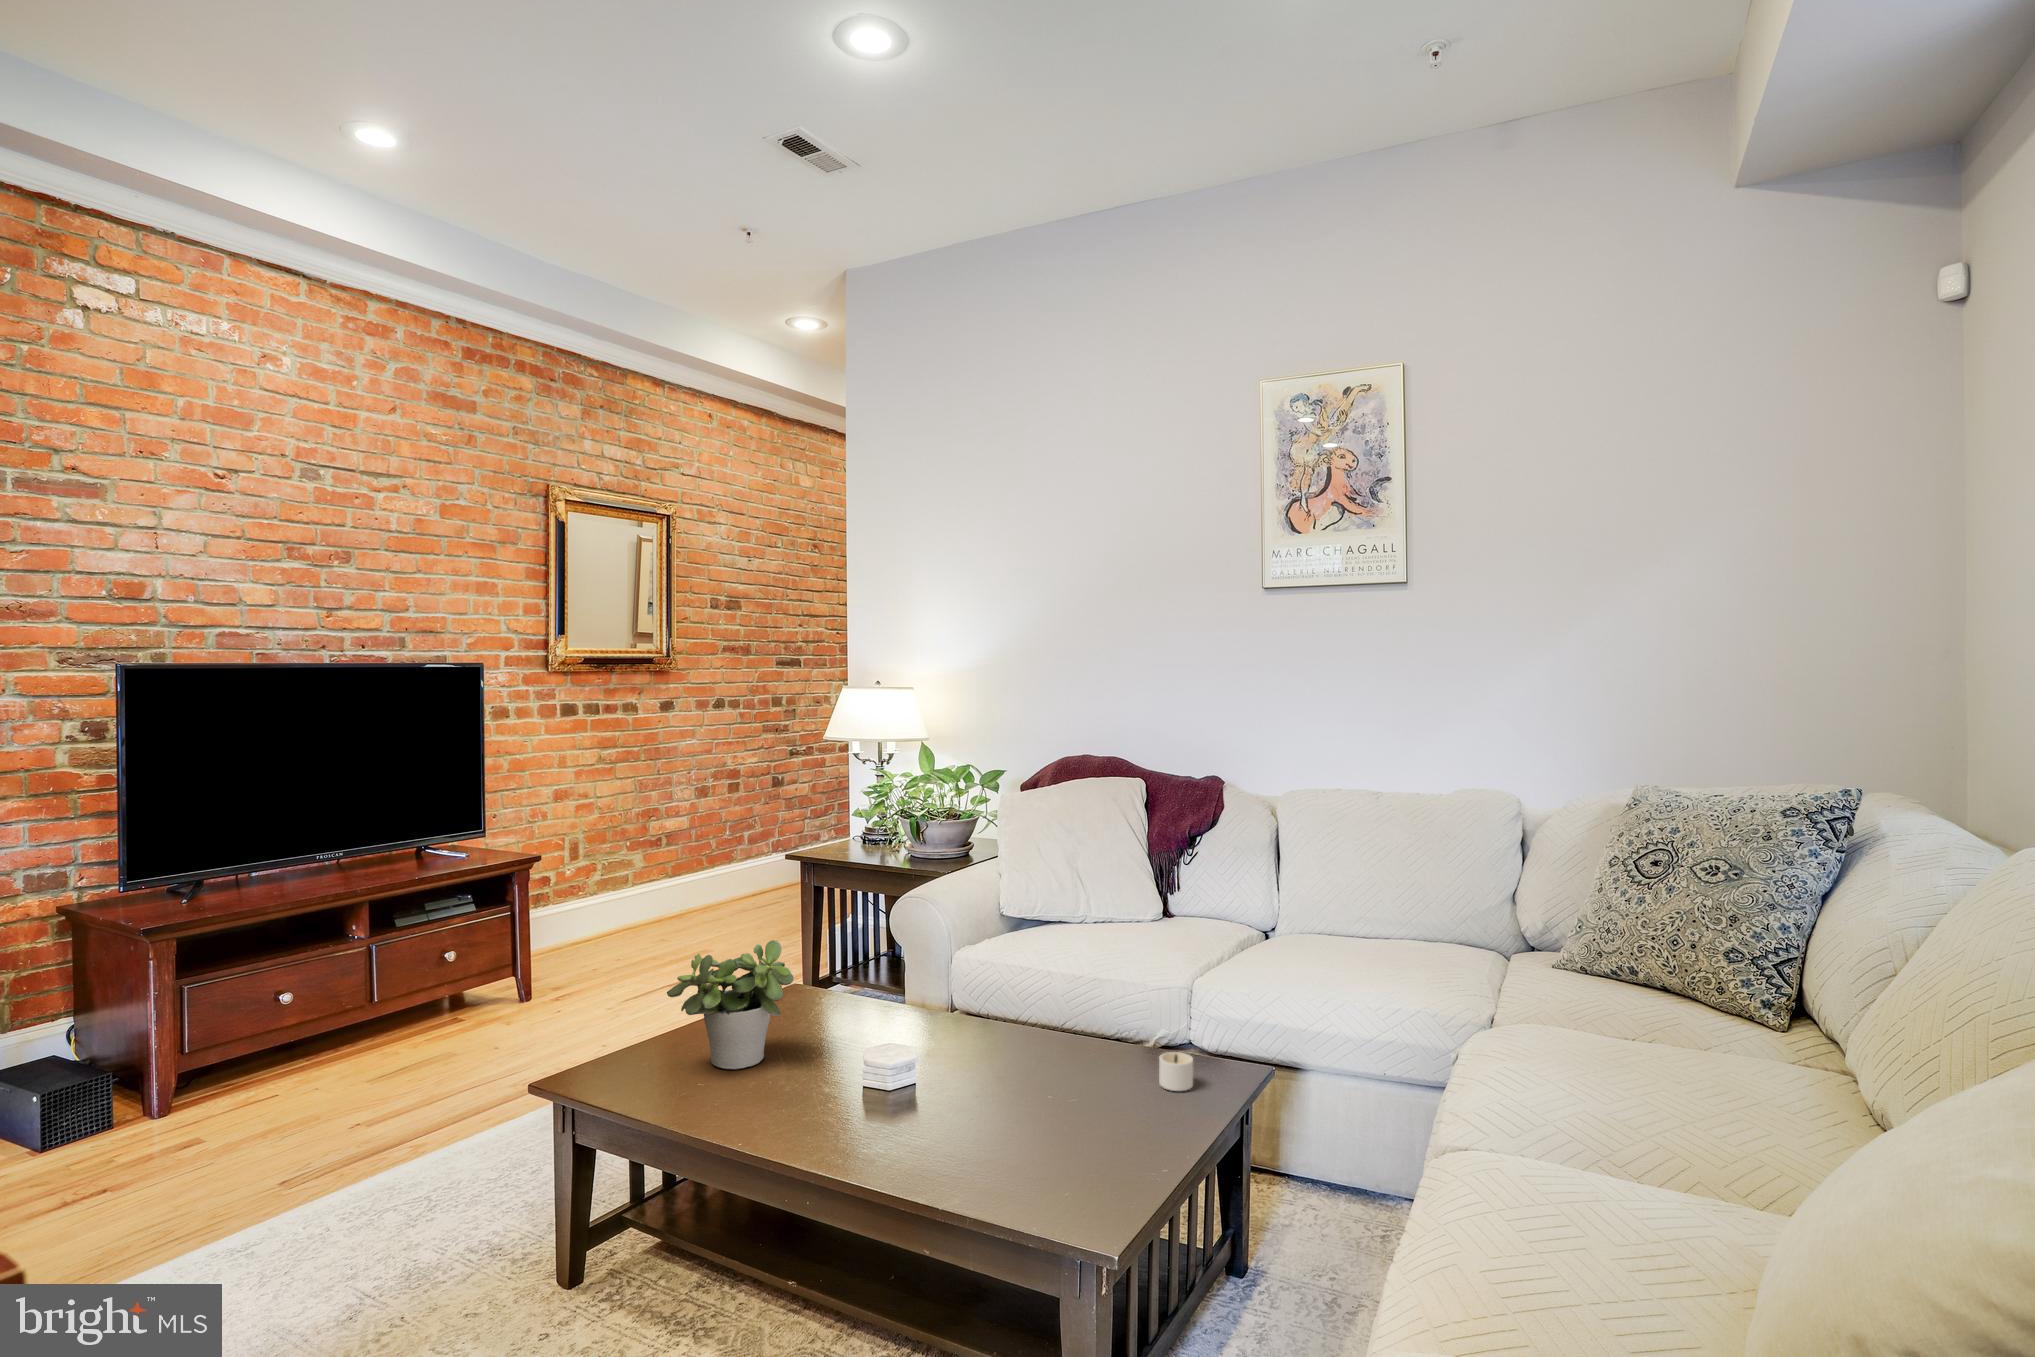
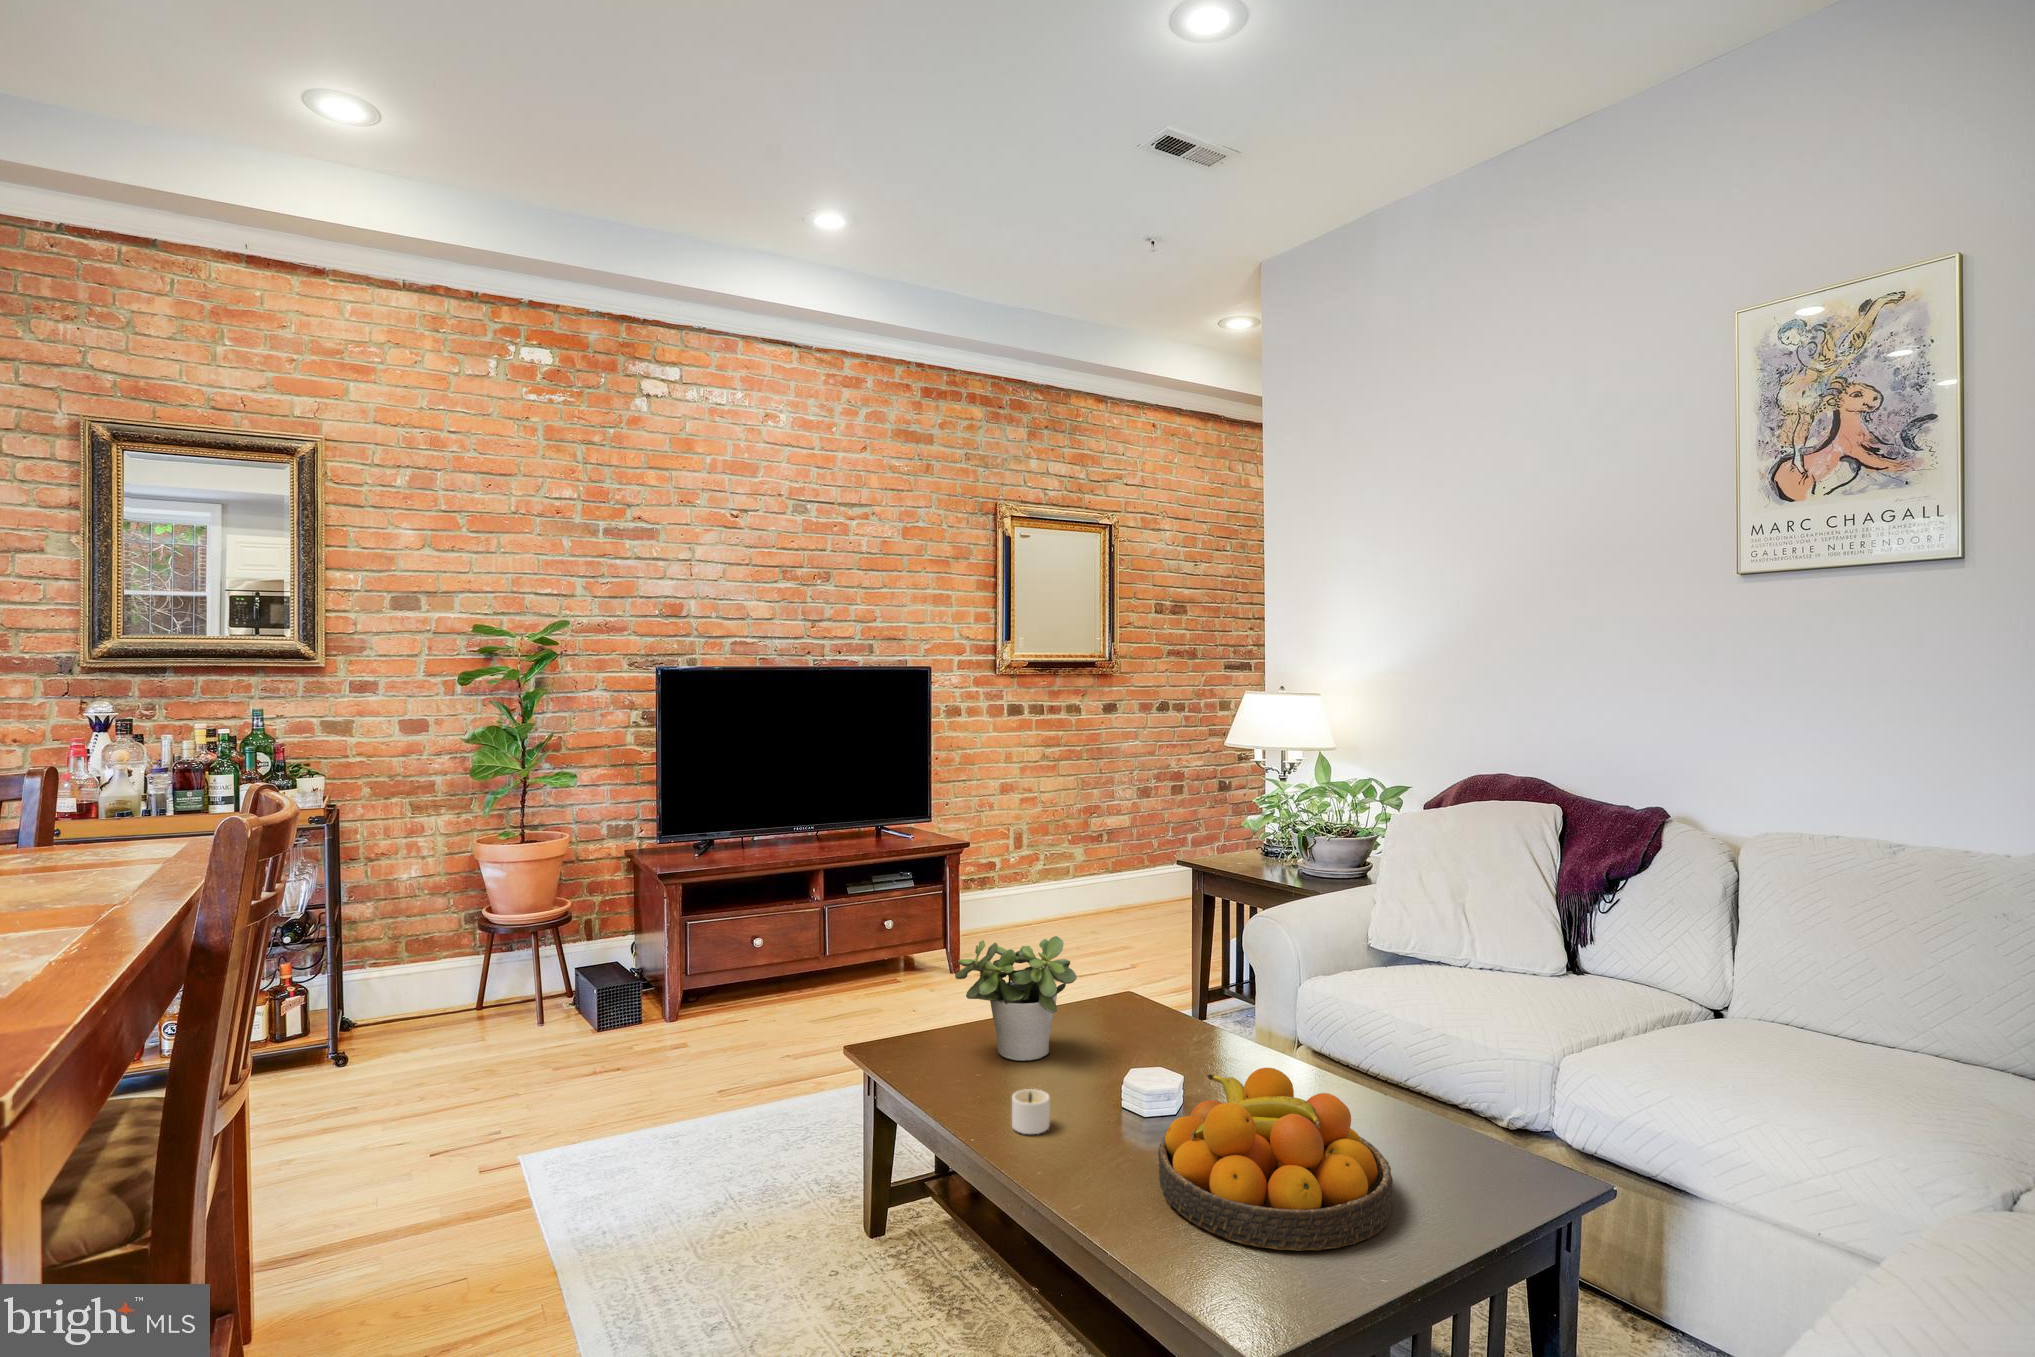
fruit bowl: none [940,1027,1135,1177] -> present [1158,1068,1393,1251]
candle: present [1159,1052,1193,1091] -> present [1012,1089,1050,1134]

